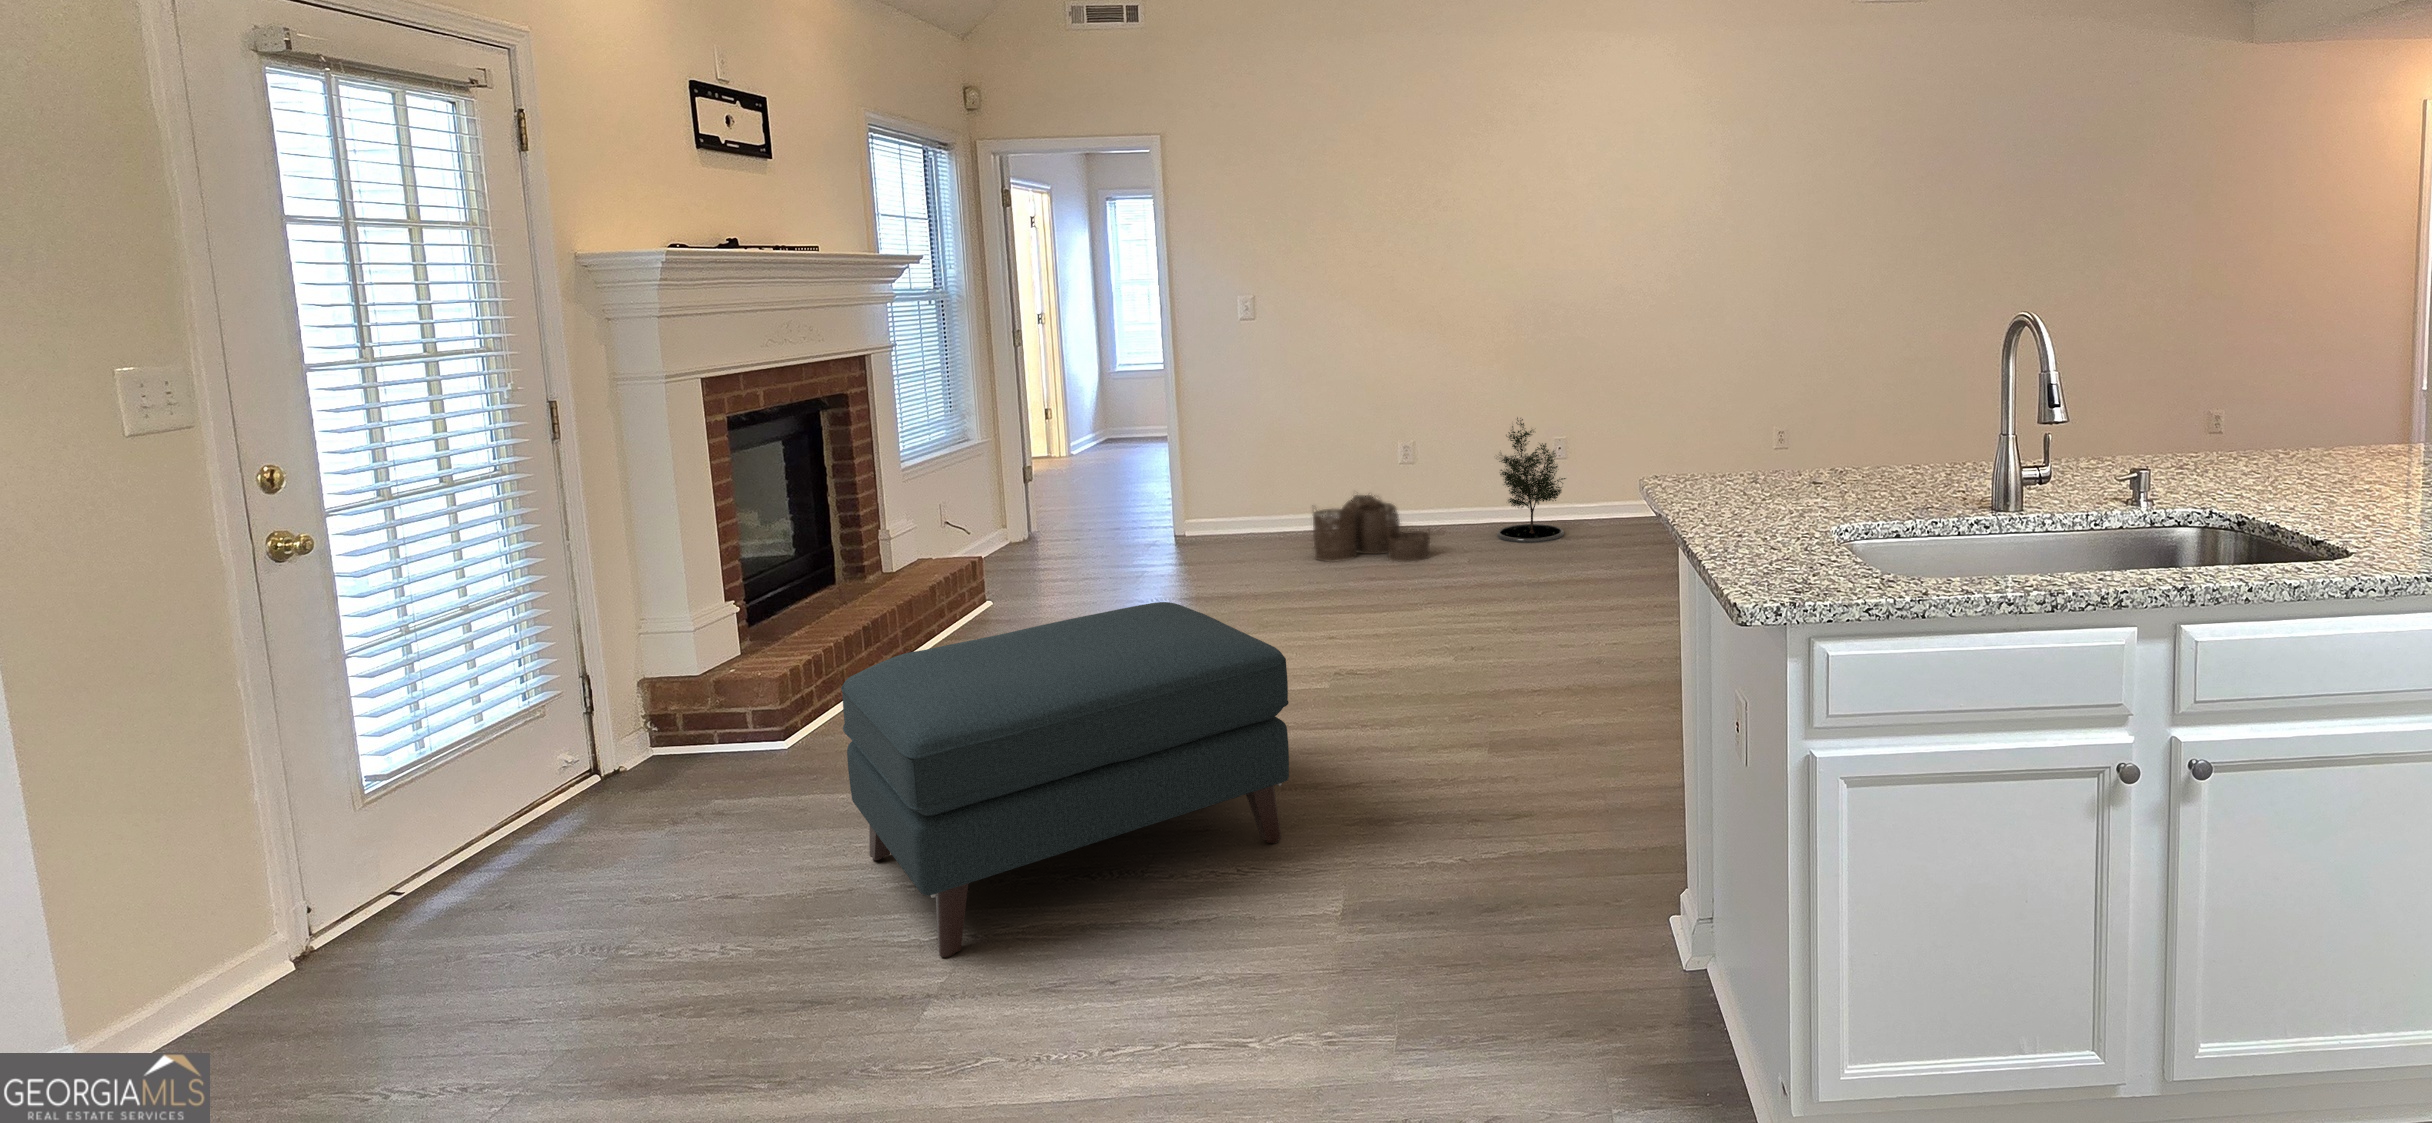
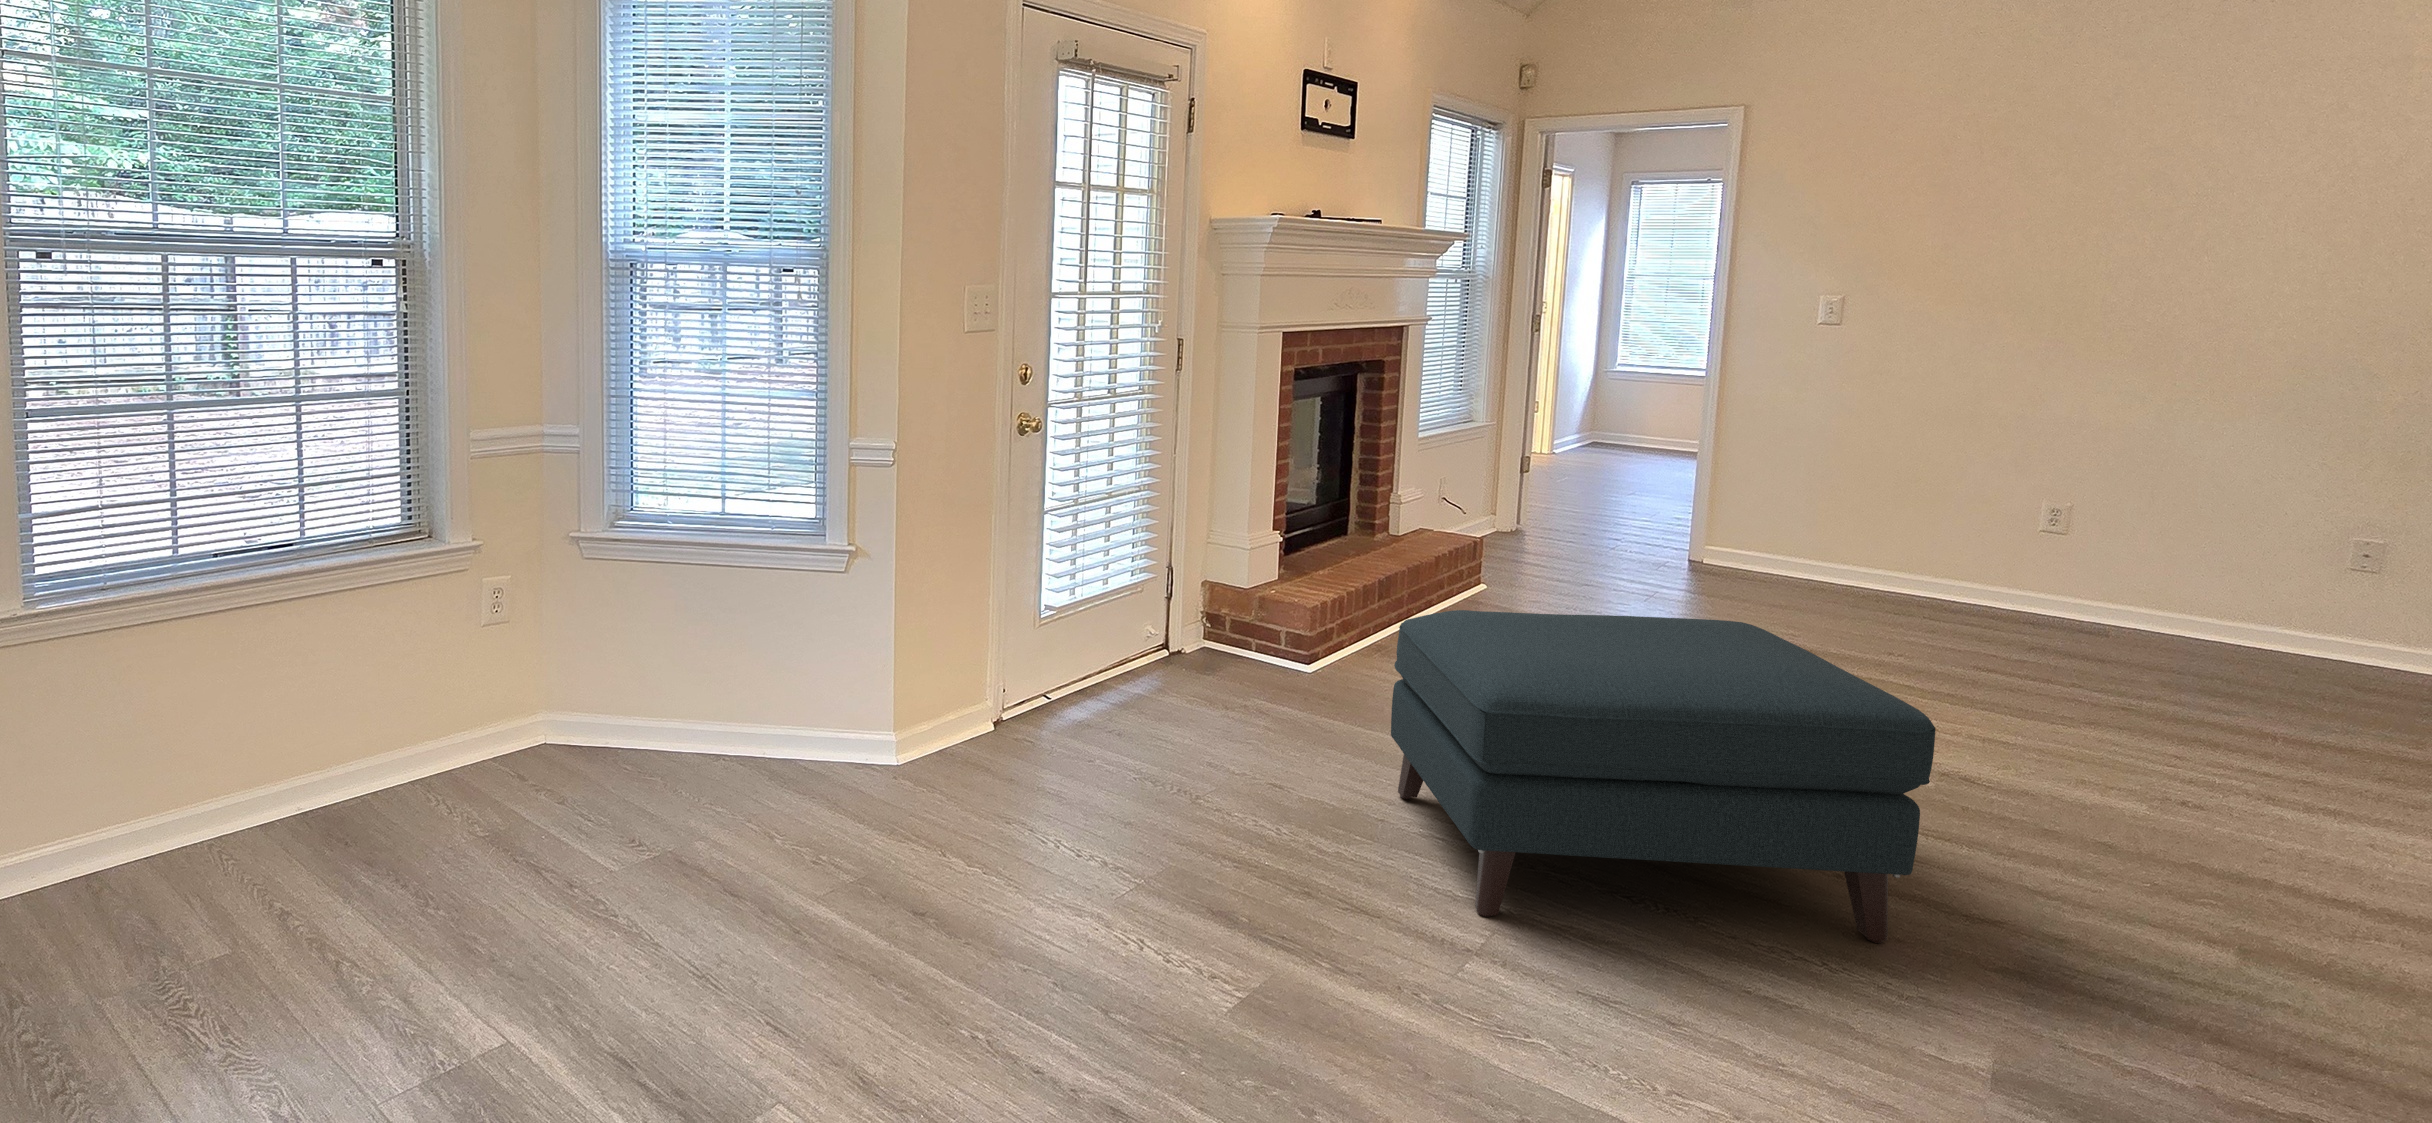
potted tree: present [1497,418,1566,543] -> none [2211,489,2377,679]
woven basket: present [1313,495,1430,562] -> none [1891,548,2092,657]

